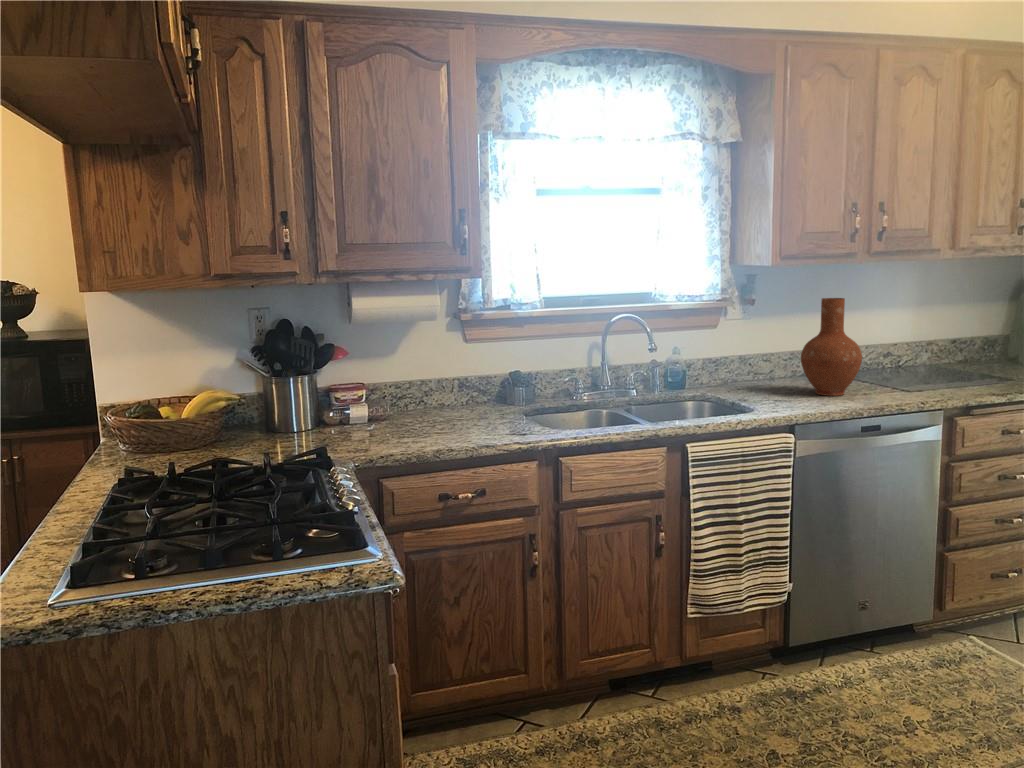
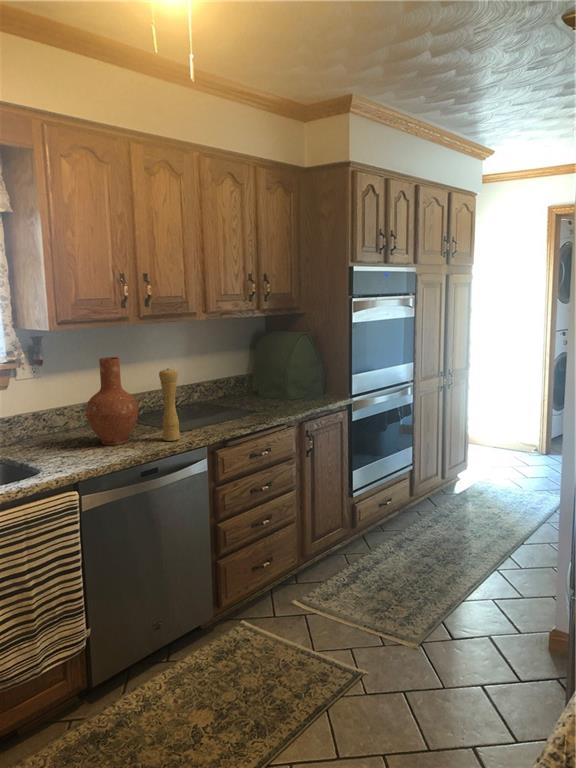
pepper mill: none [889,313,916,398] -> present [159,369,180,441]

